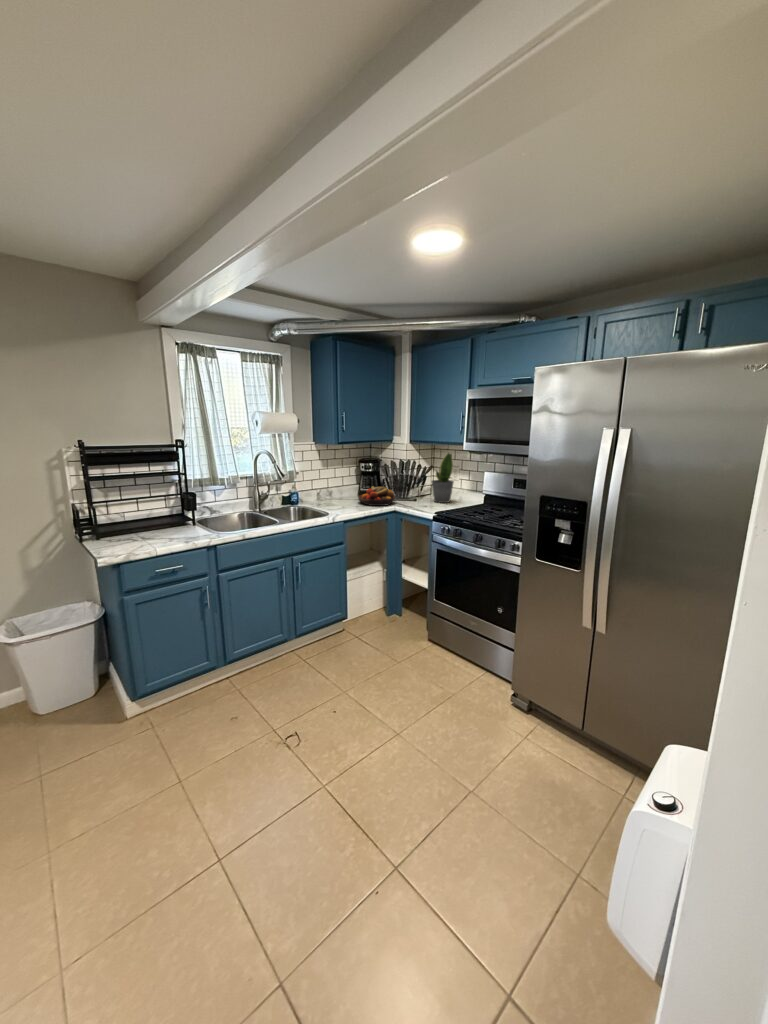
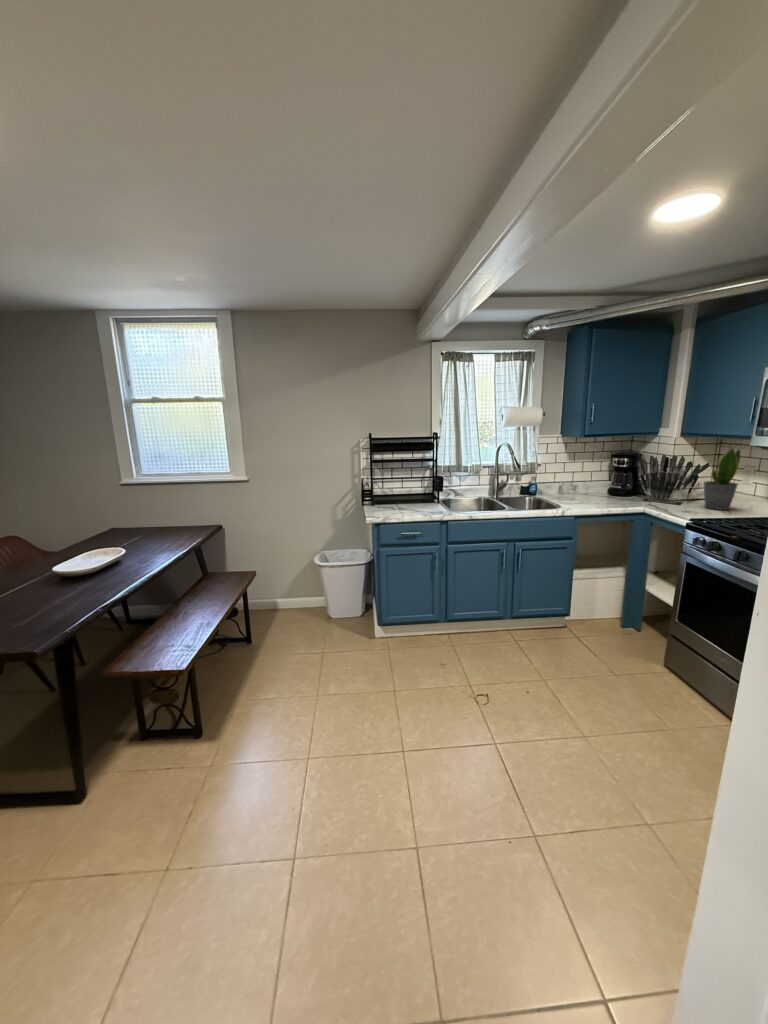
fruit bowl: present [358,486,395,506] -> none [602,483,648,505]

